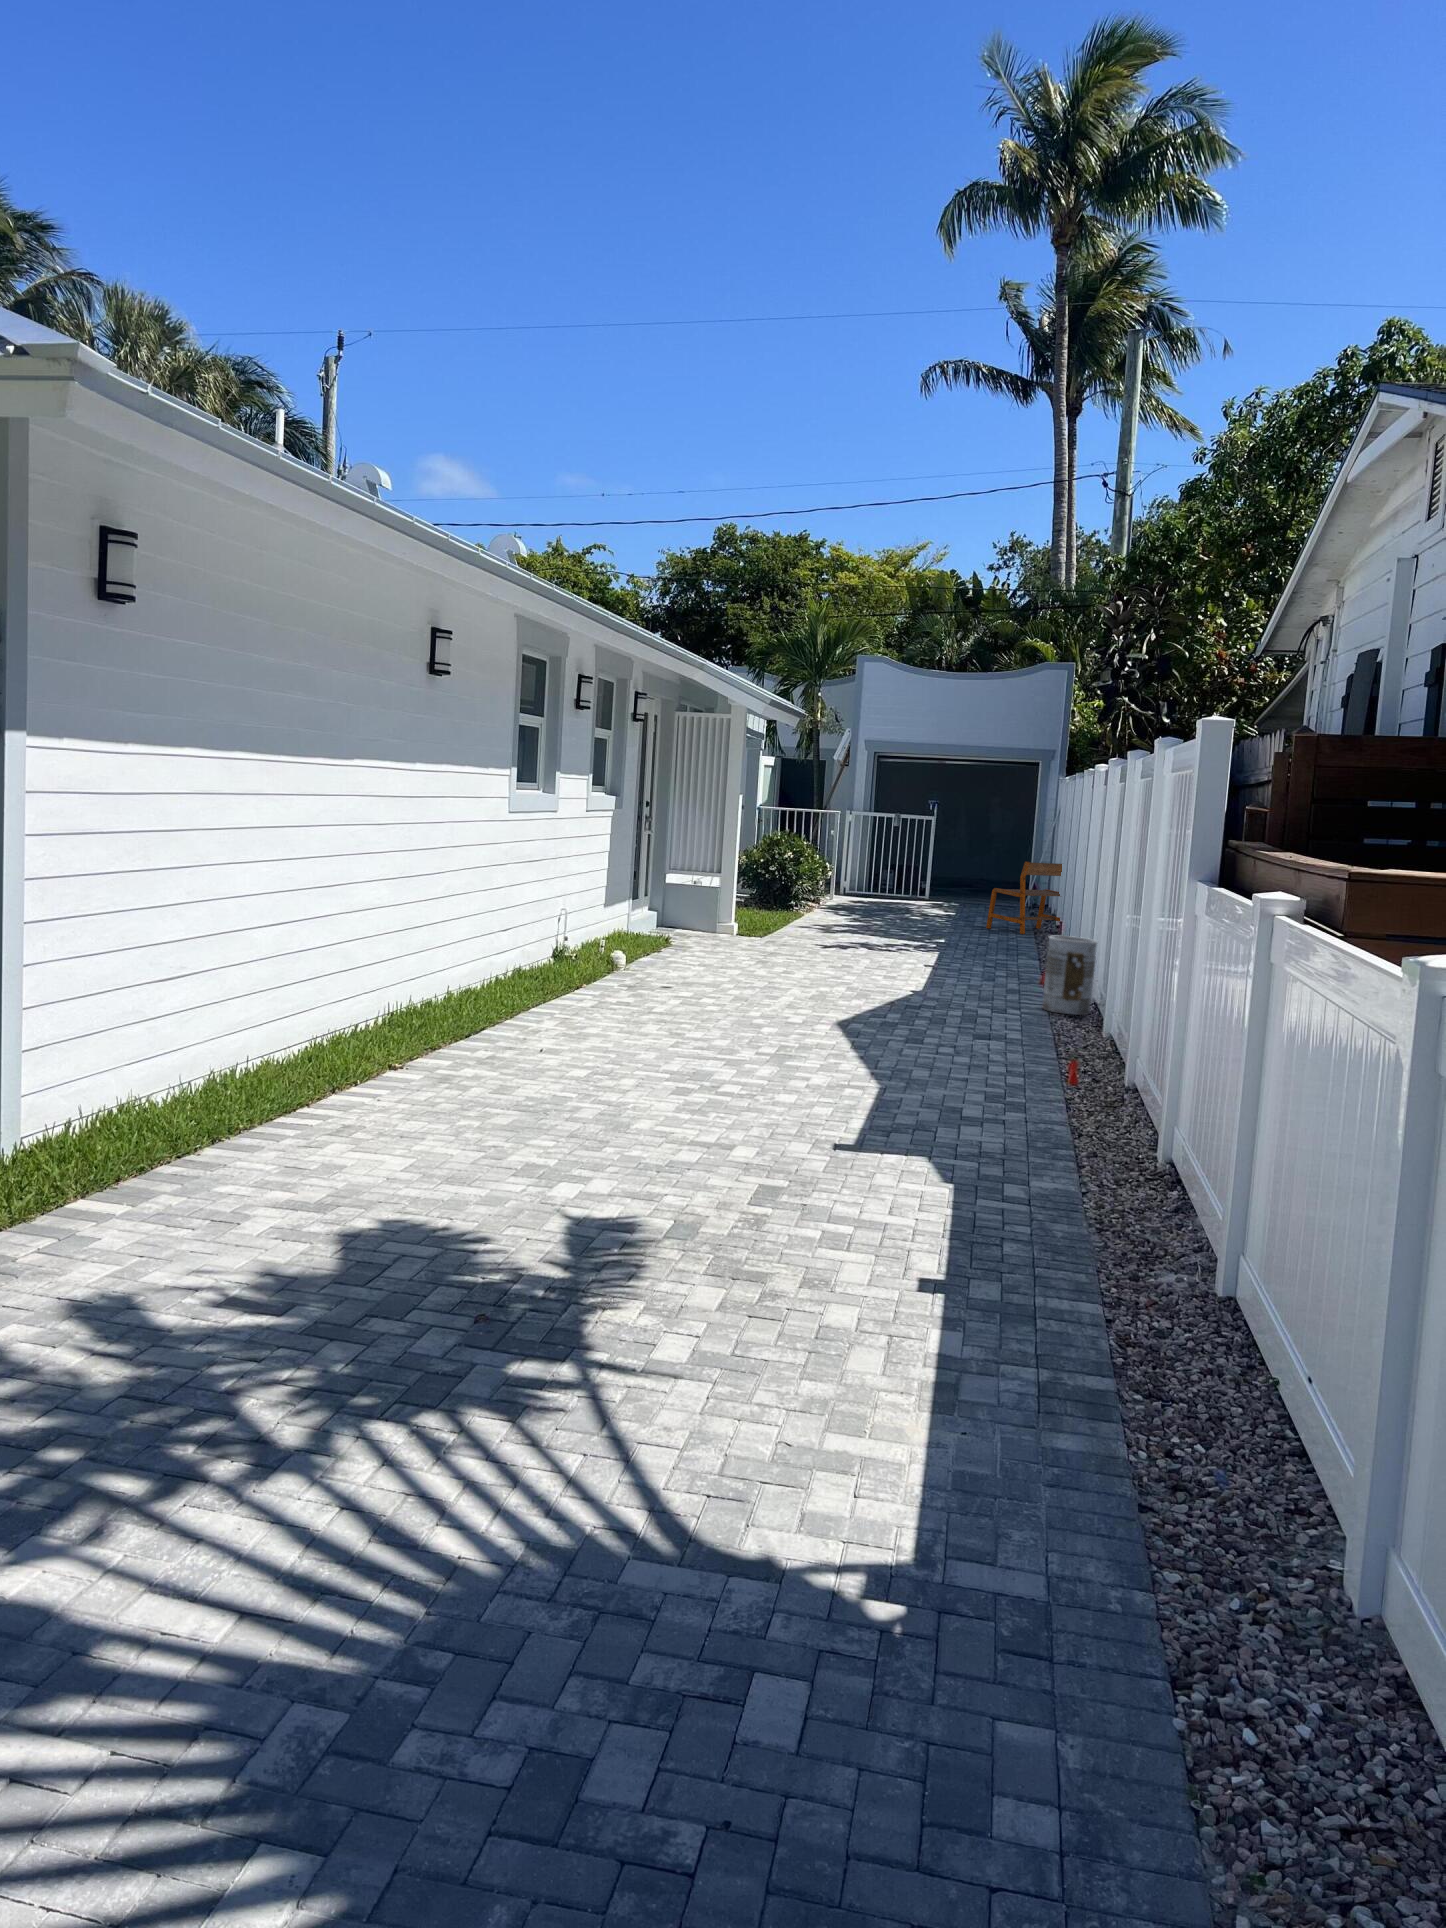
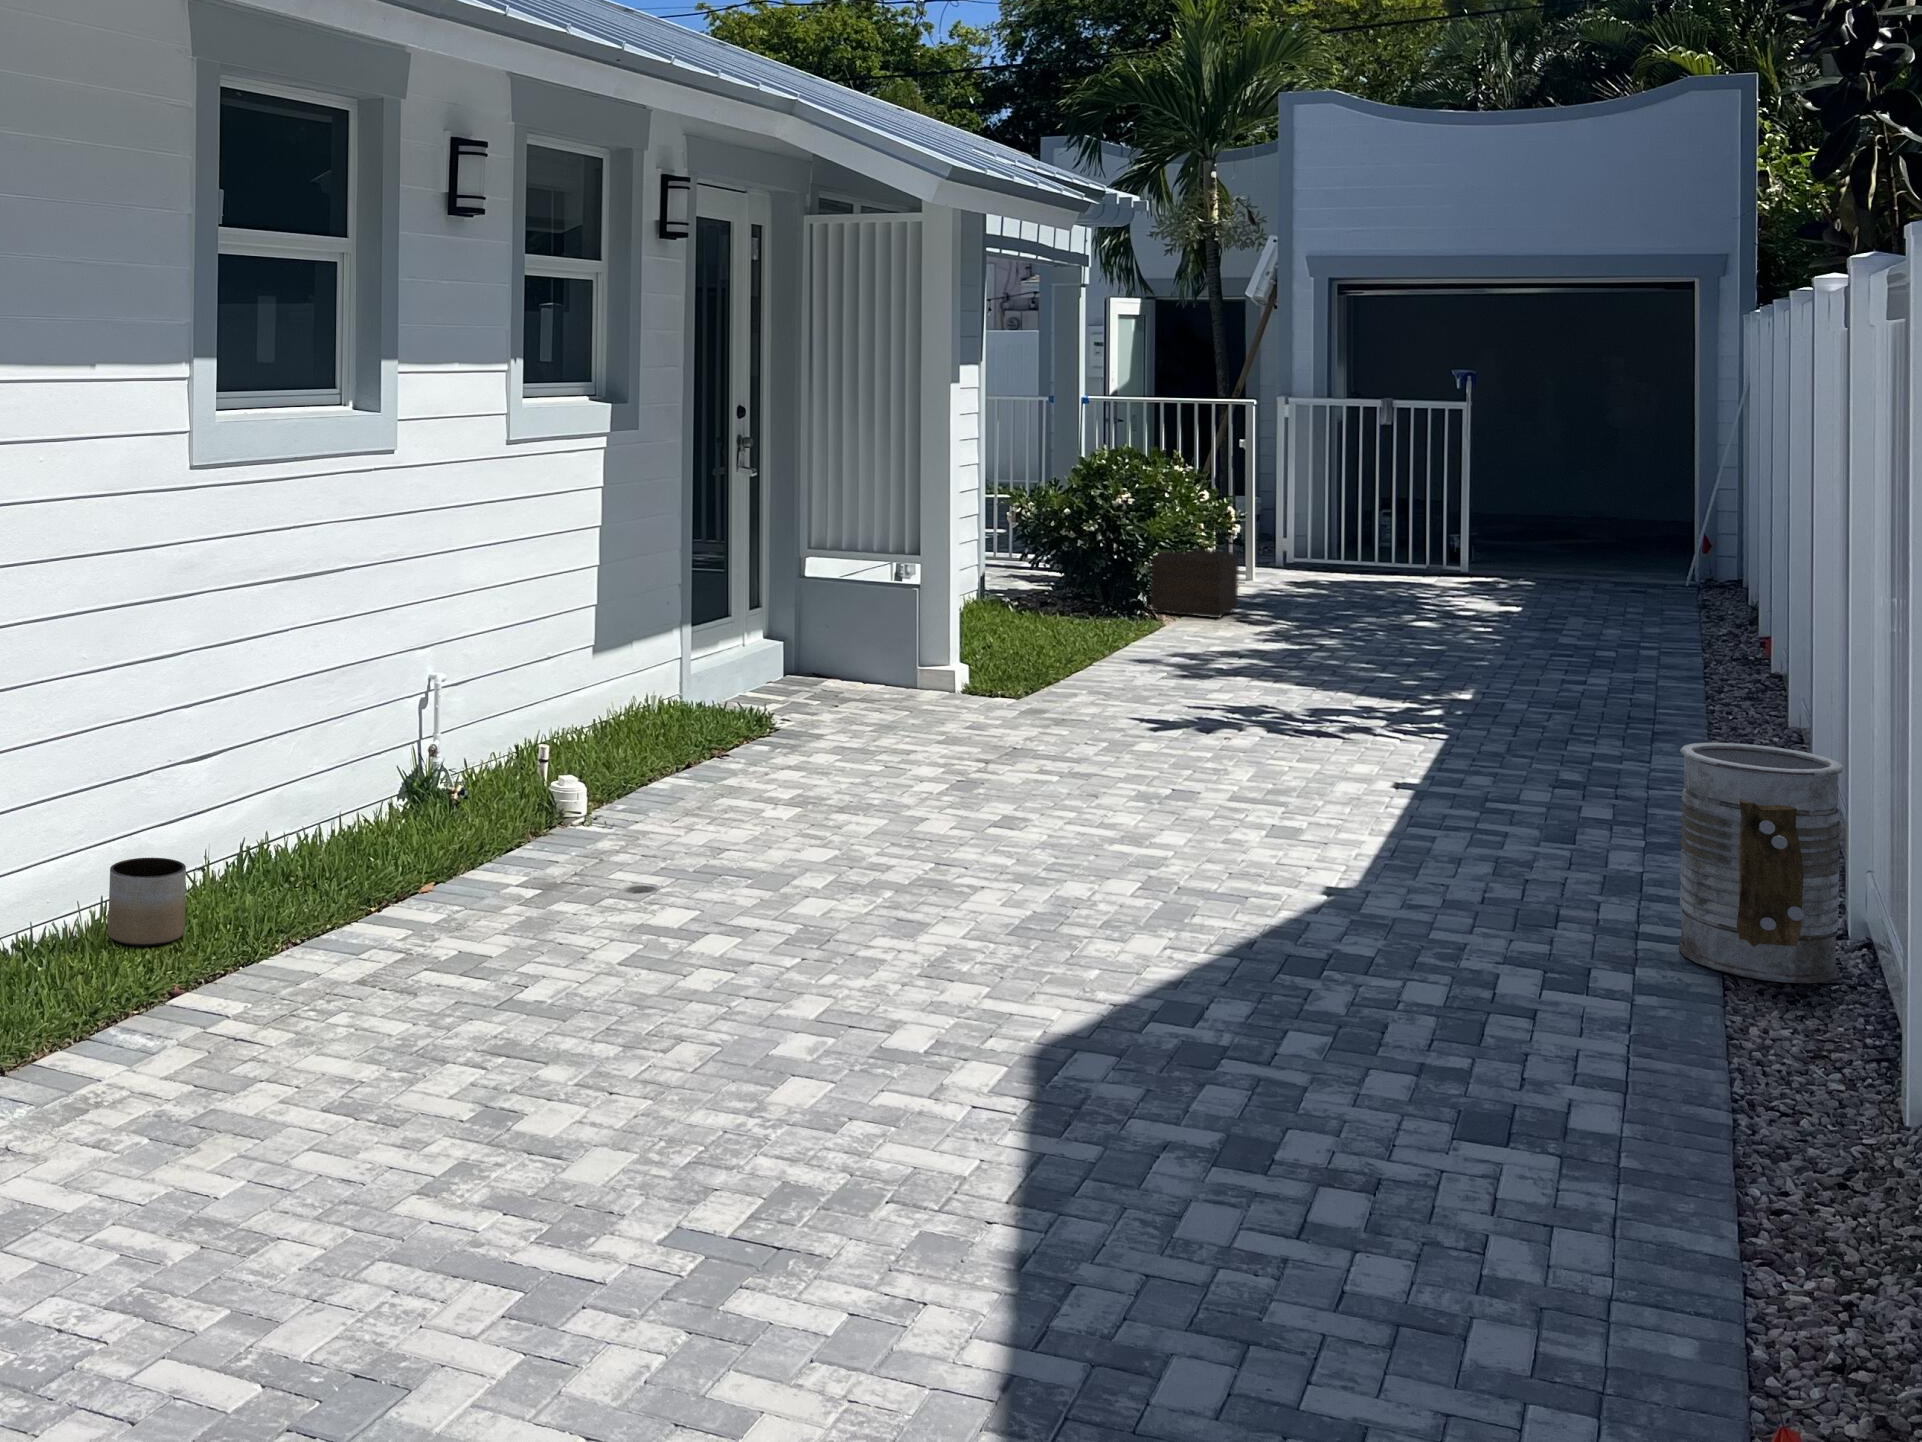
bench: present [986,862,1062,934] -> none [1583,499,1796,662]
wooden crate: none [797,881,838,915] -> present [1150,549,1239,618]
planter: none [489,973,522,1005] -> present [108,858,186,946]

